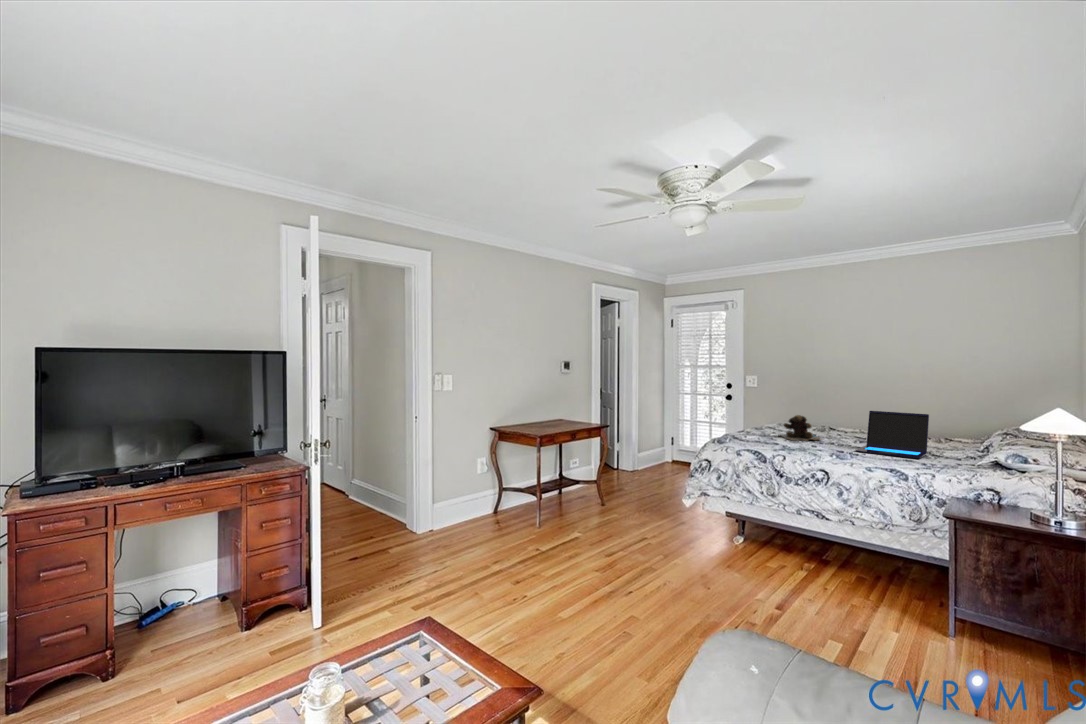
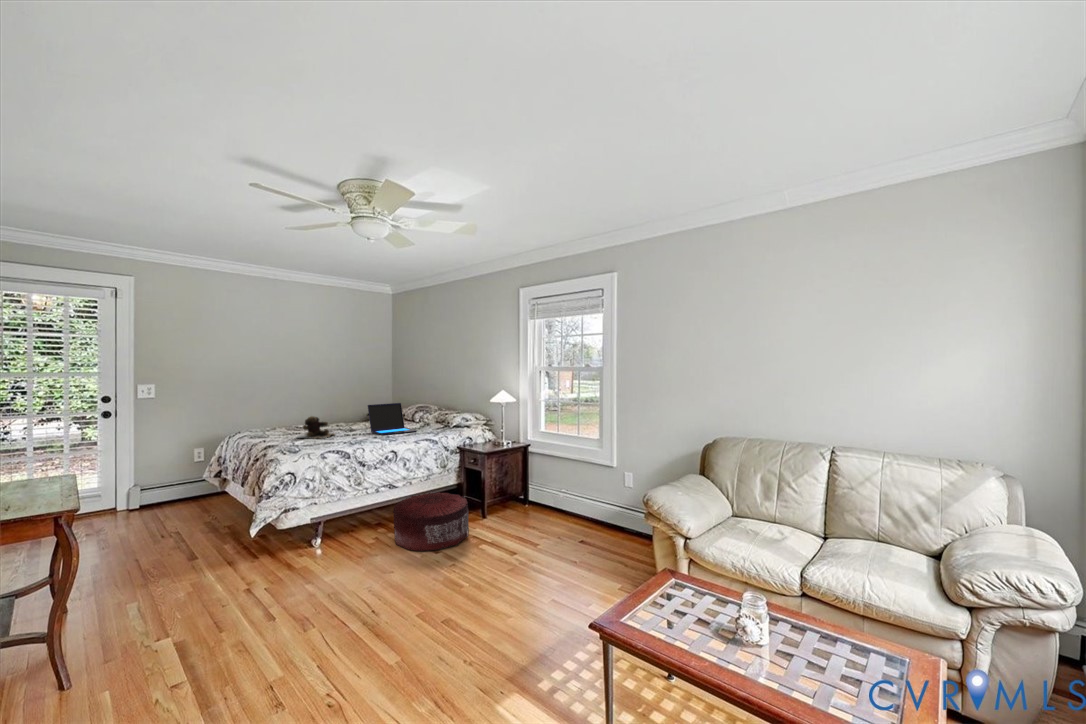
pouf: none [764,533,885,624] -> present [393,492,469,551]

